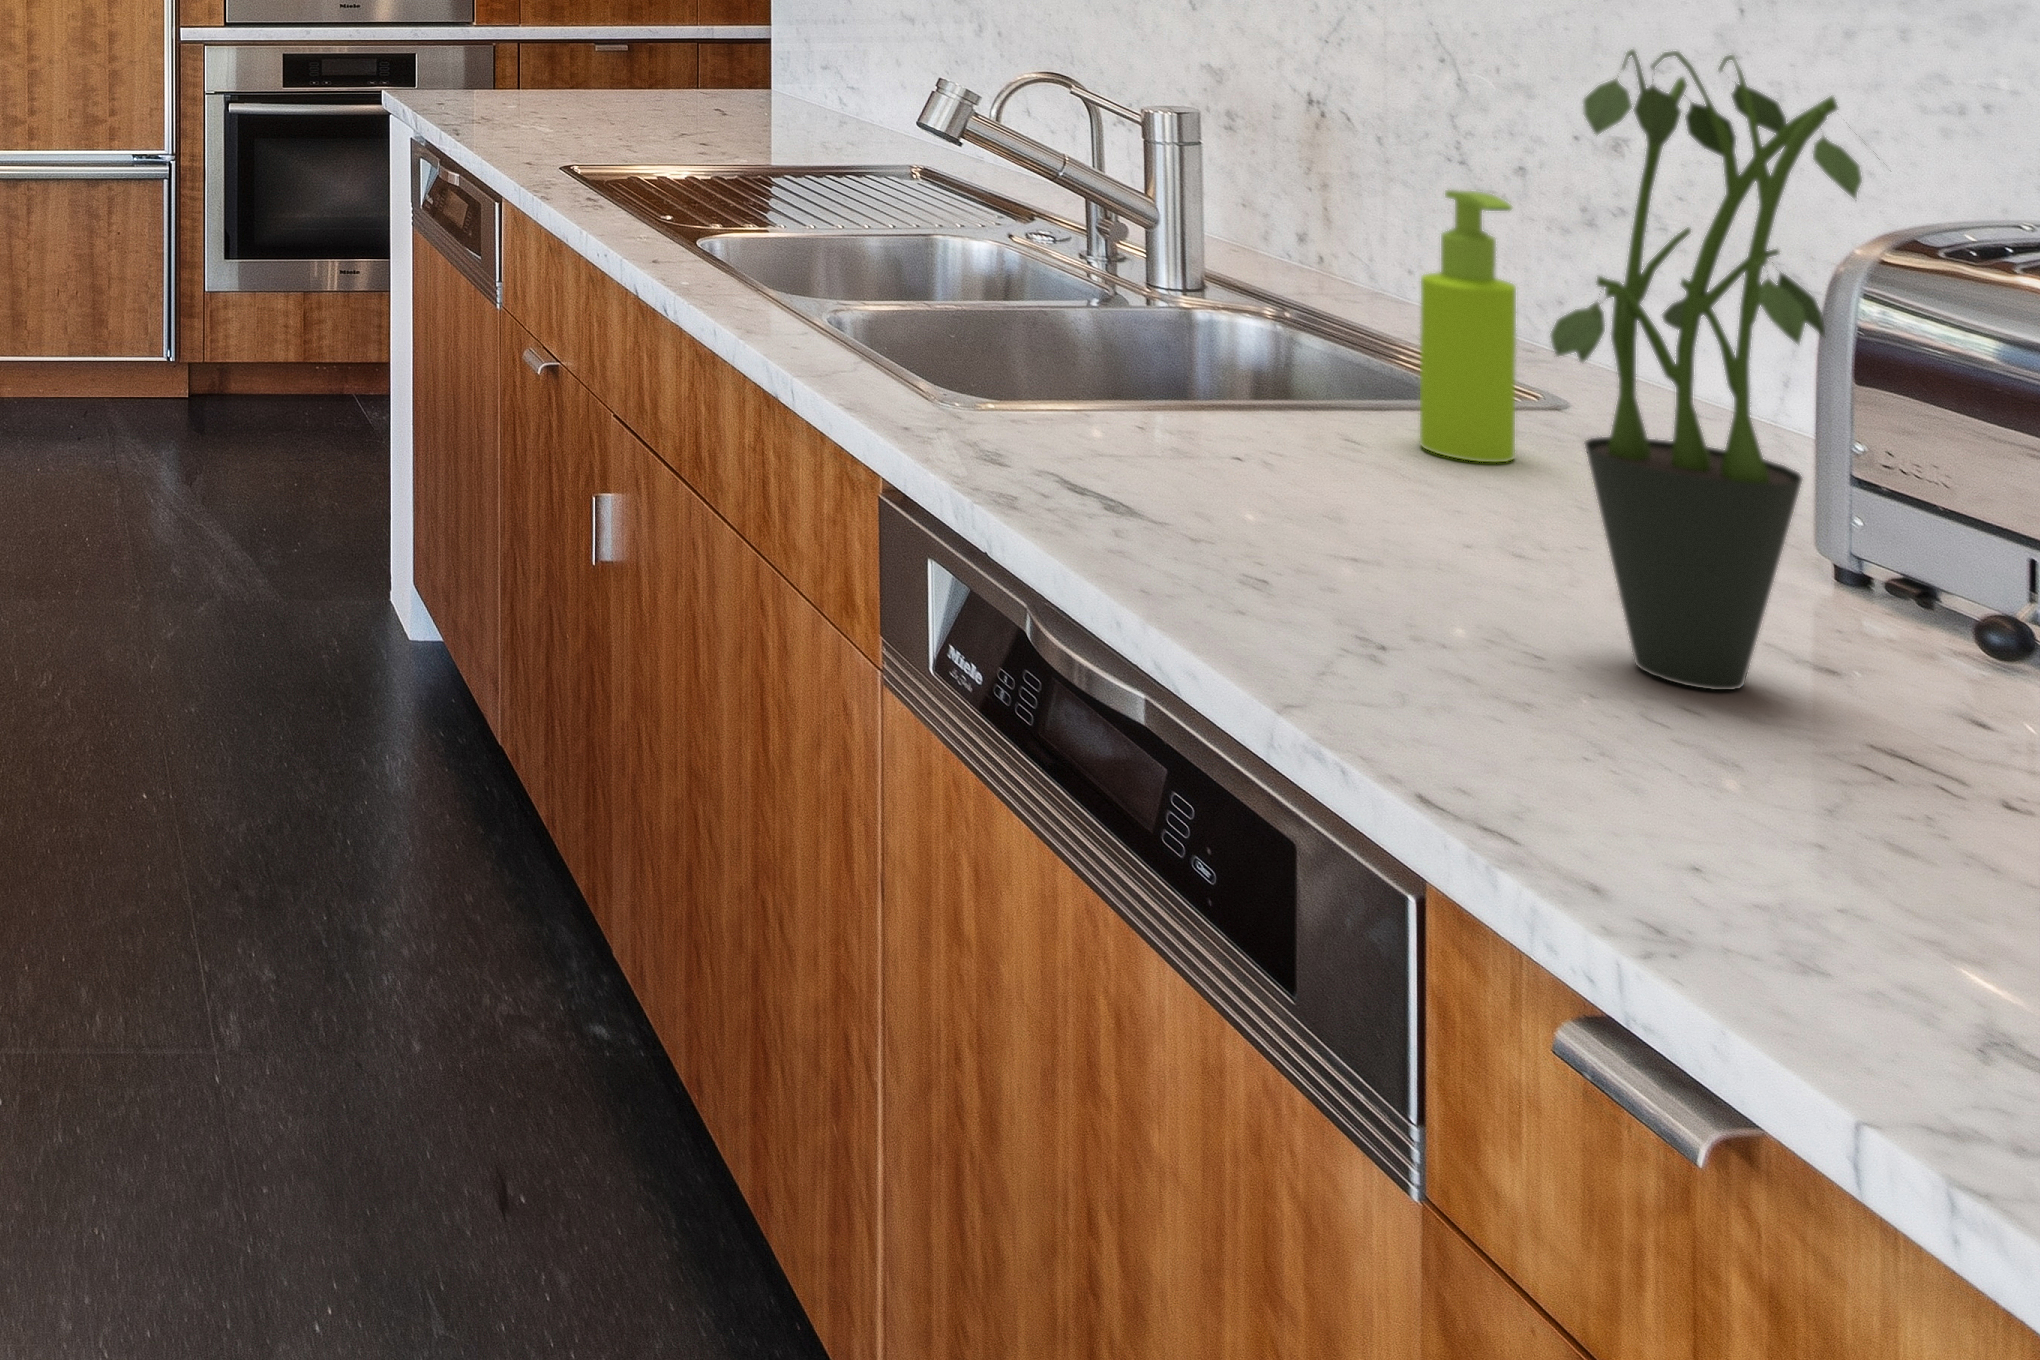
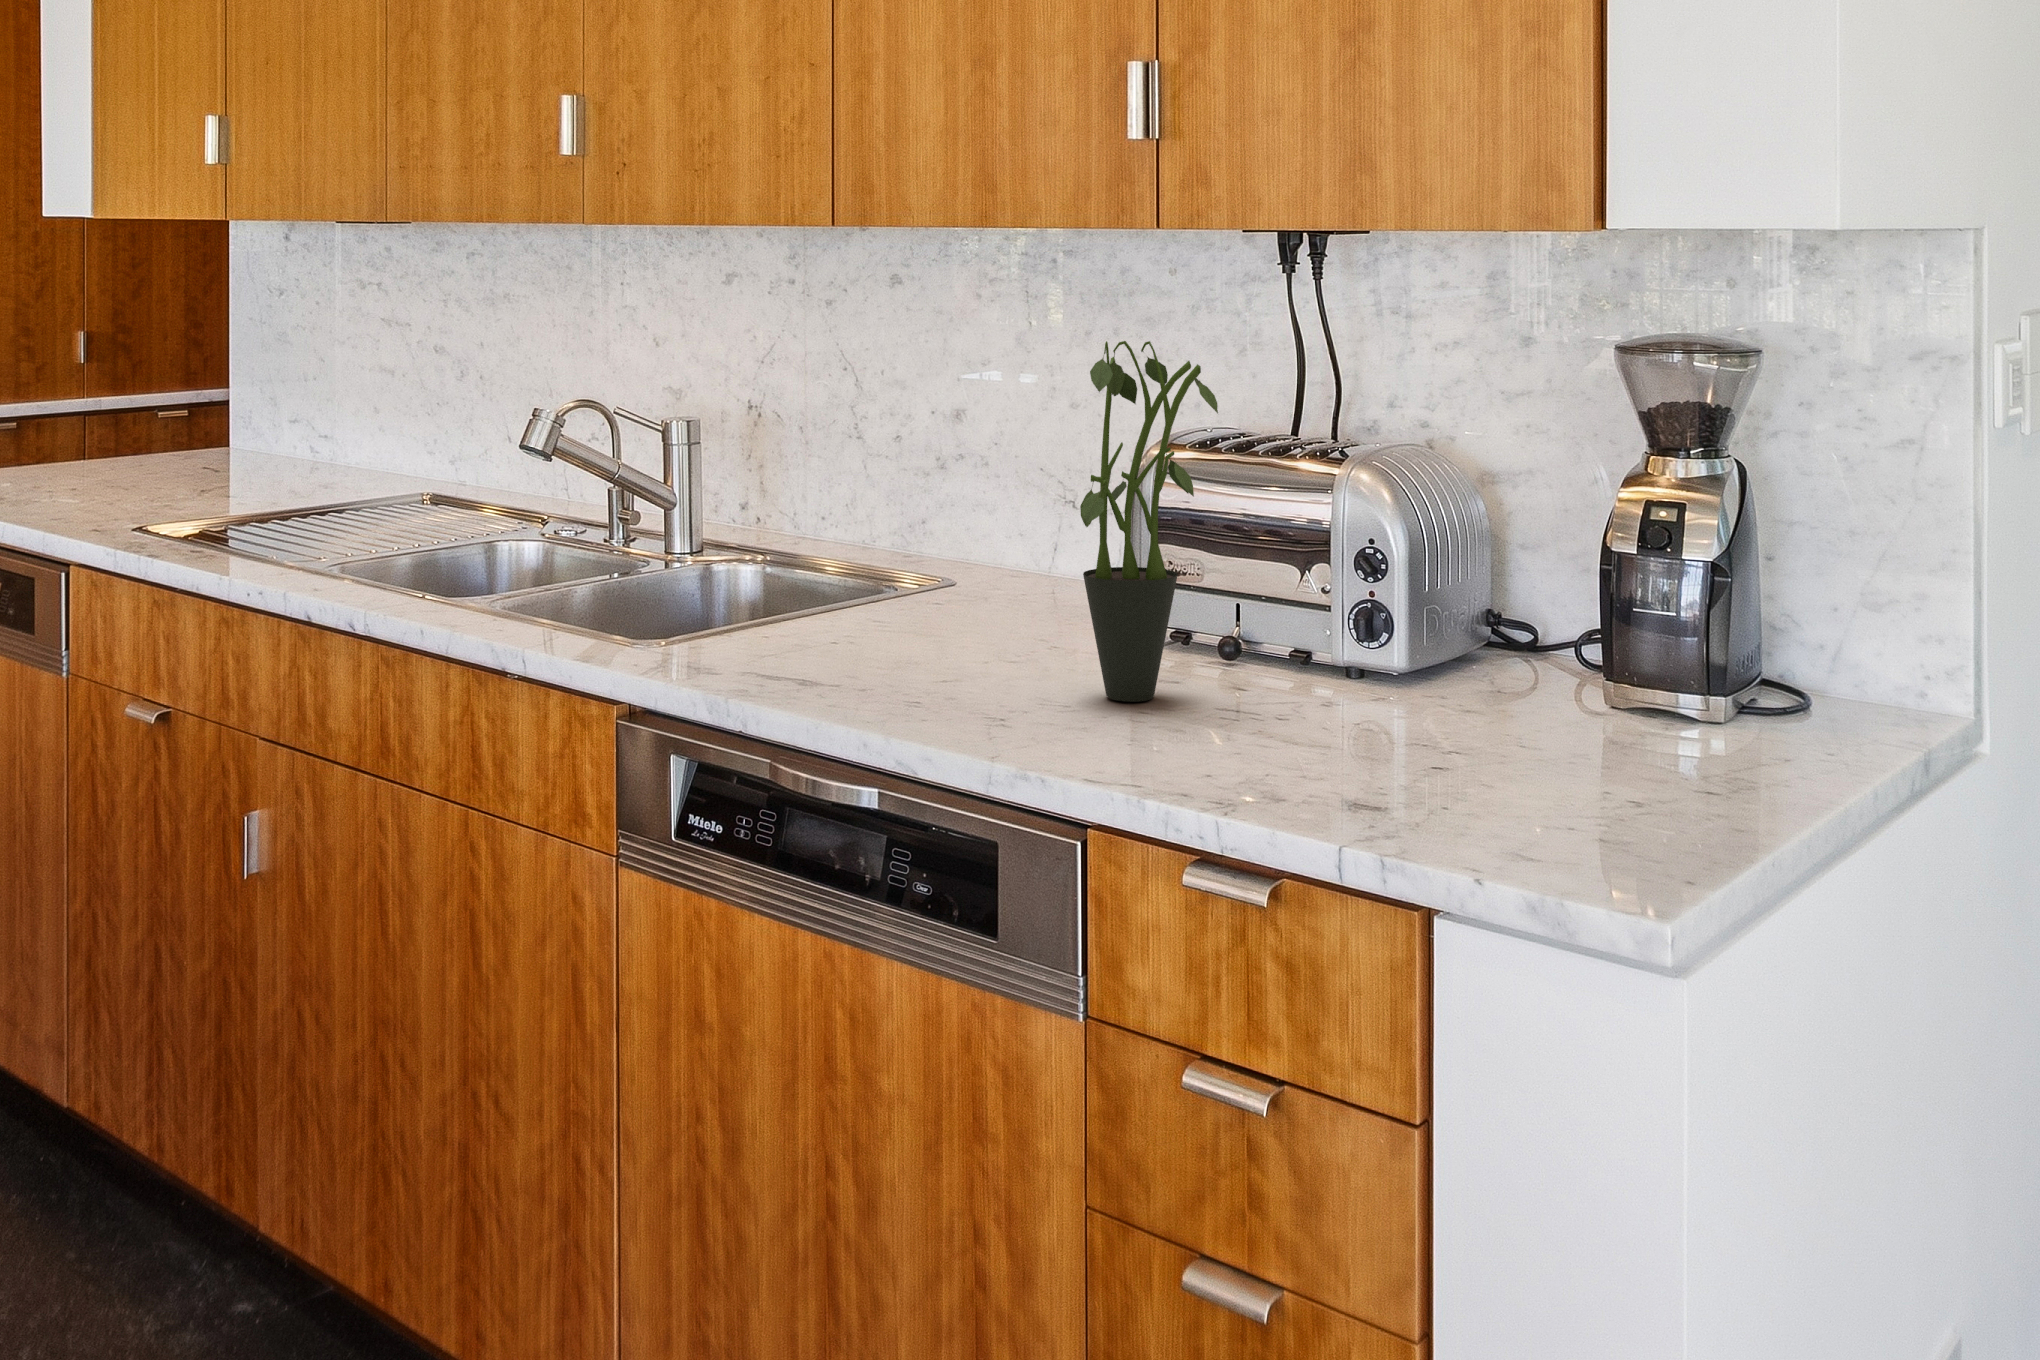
soap dispenser: present [1420,190,1516,462] -> none [912,447,965,620]

